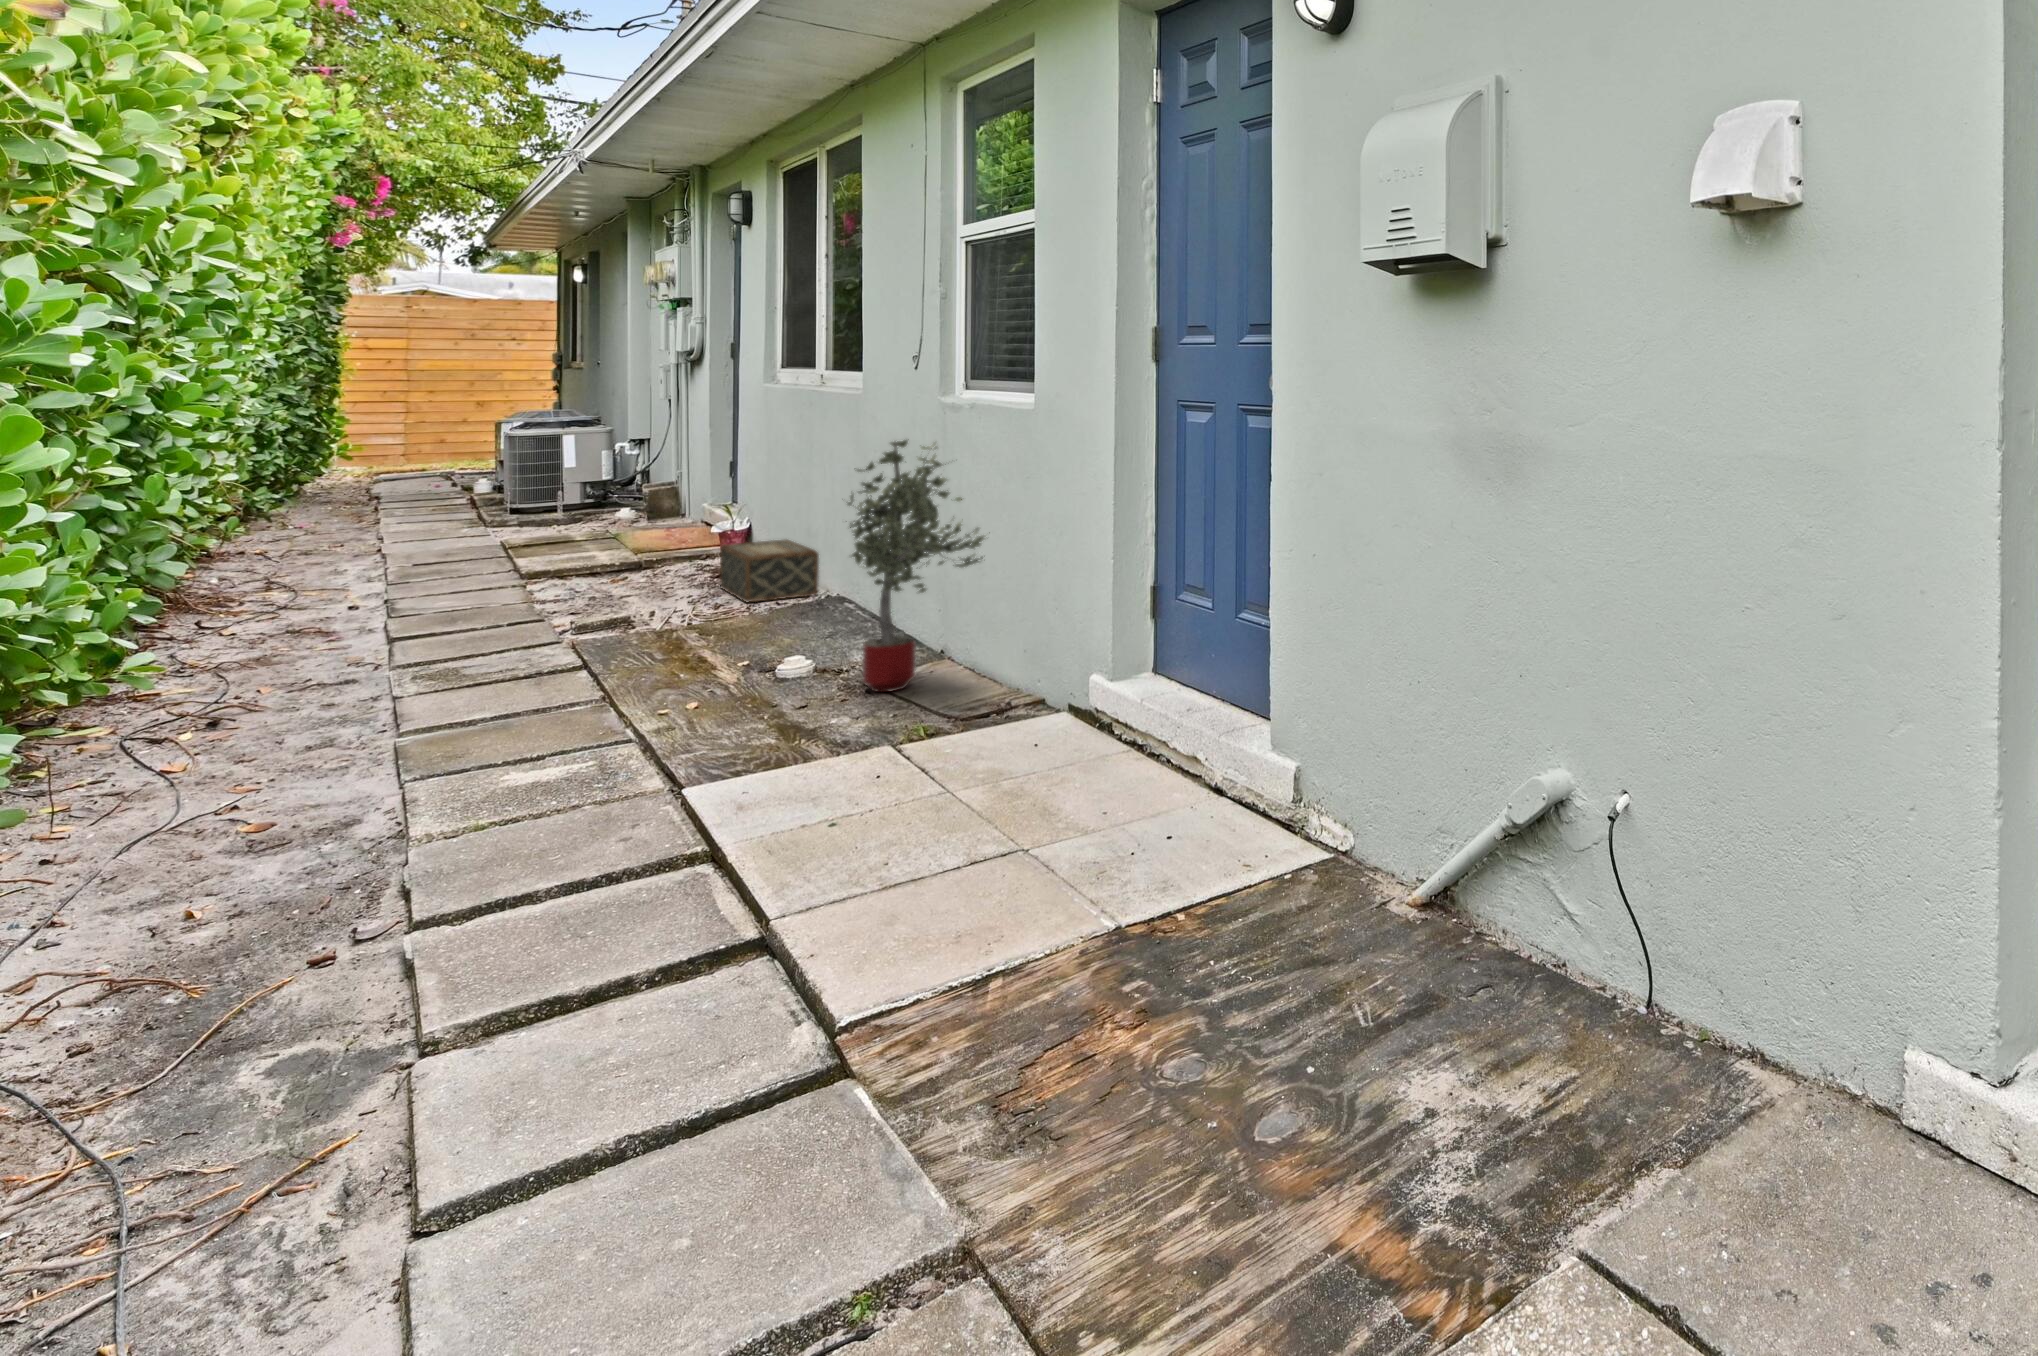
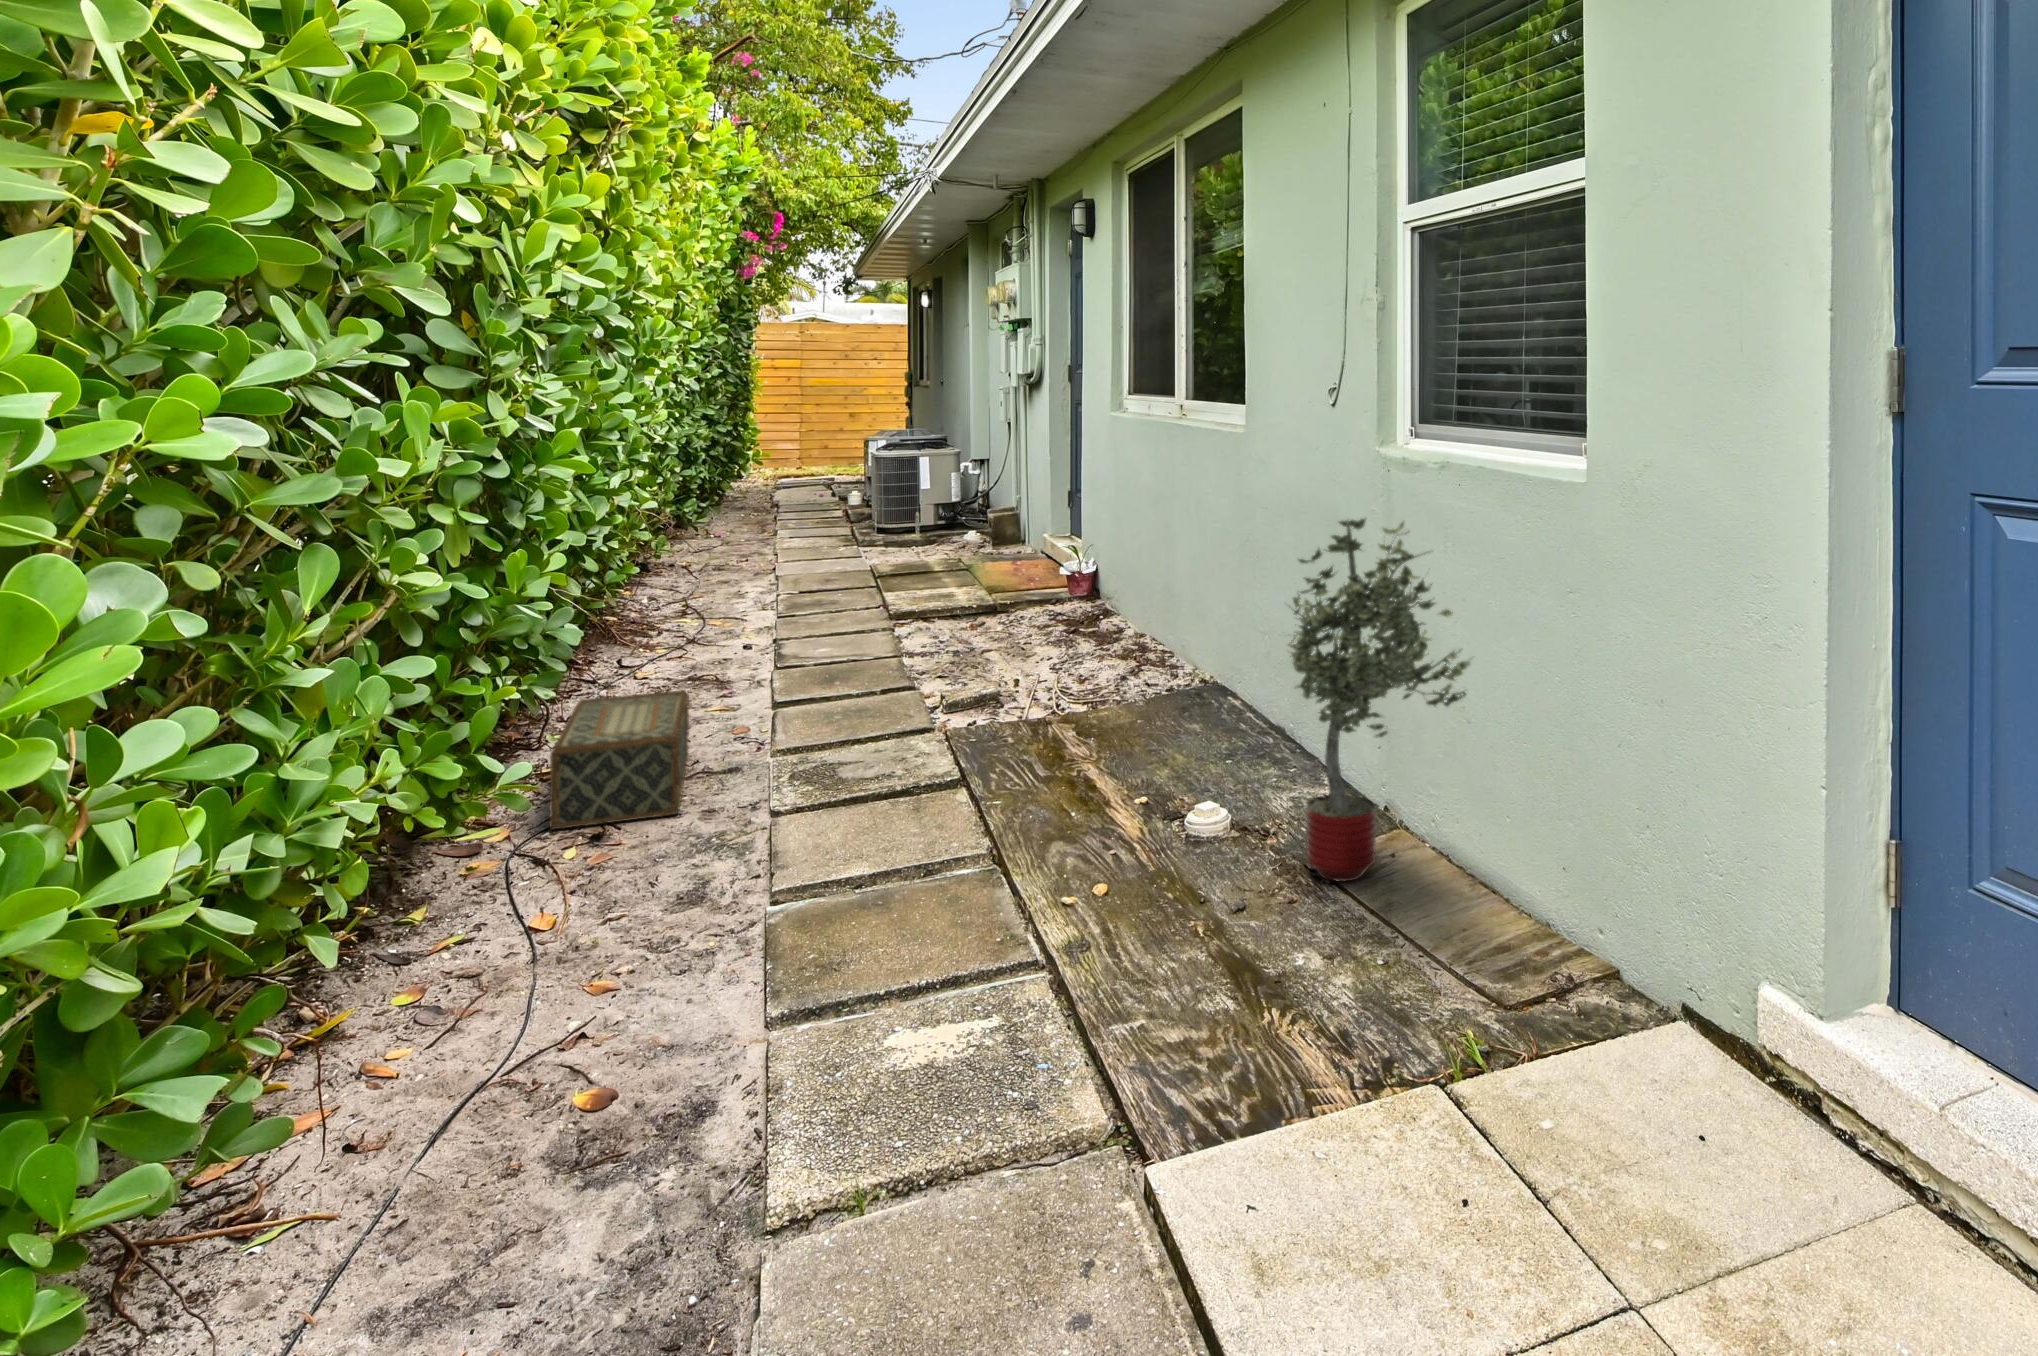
woven basket: present [720,540,819,602] -> present [550,691,689,829]

